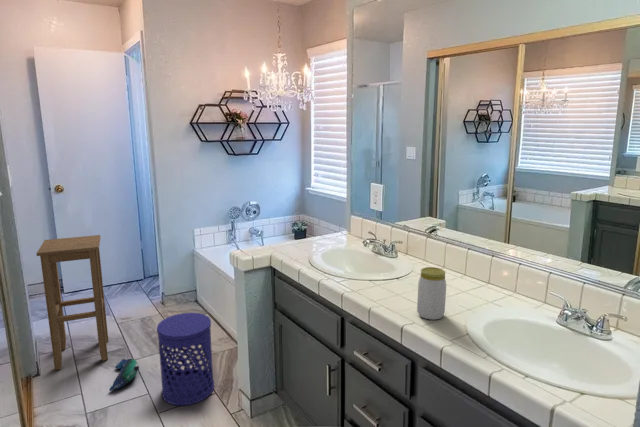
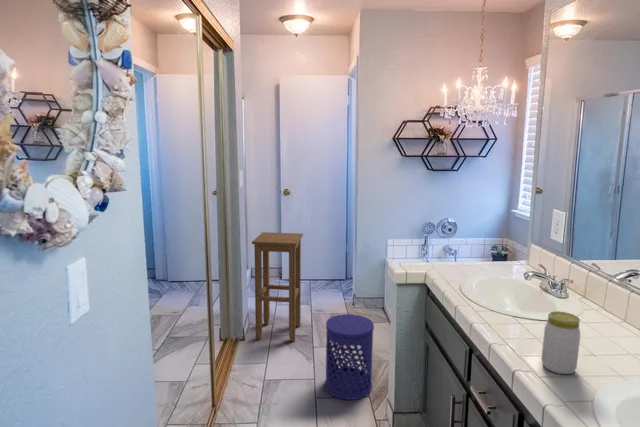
plush toy: present [109,359,139,391] -> none [287,344,314,368]

